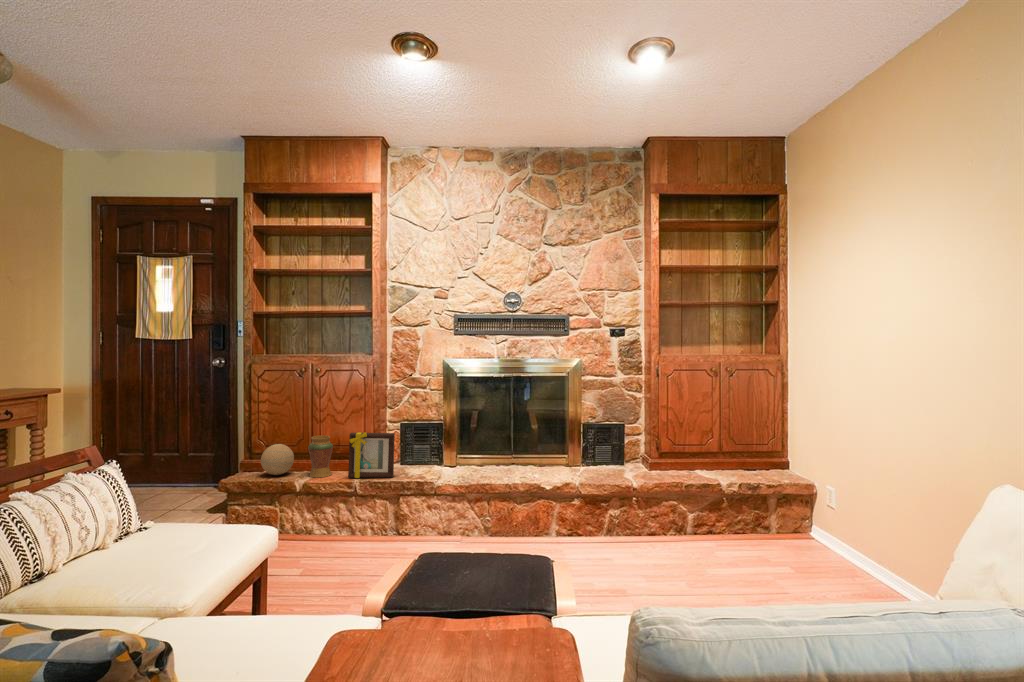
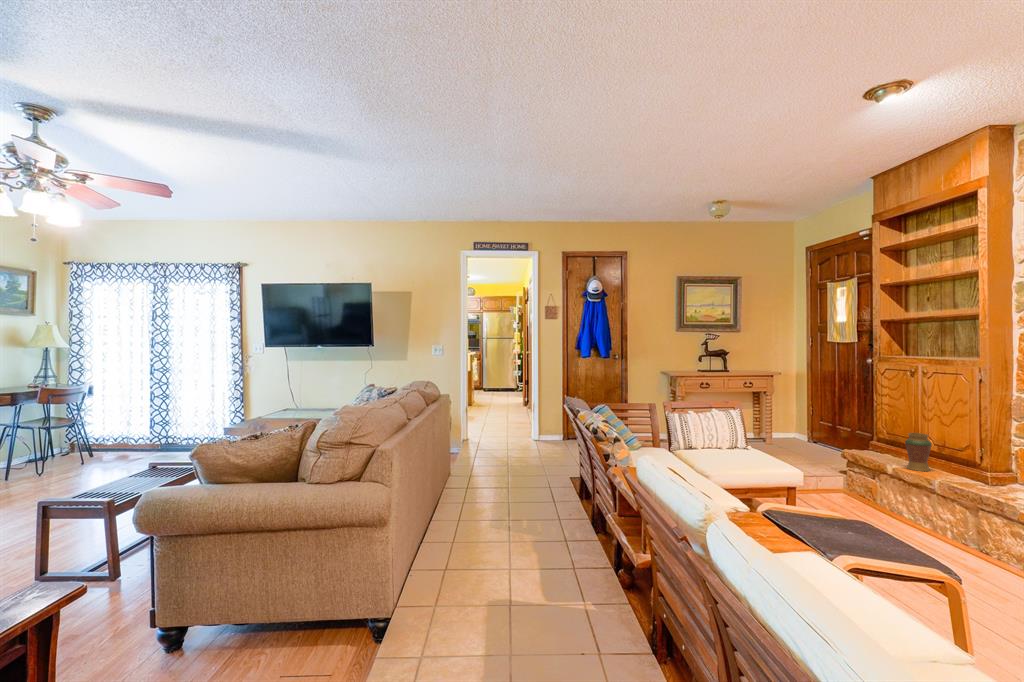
picture frame: present [348,432,395,478] -> none [933,435,985,488]
decorative orb: present [261,444,294,475] -> none [870,434,901,460]

